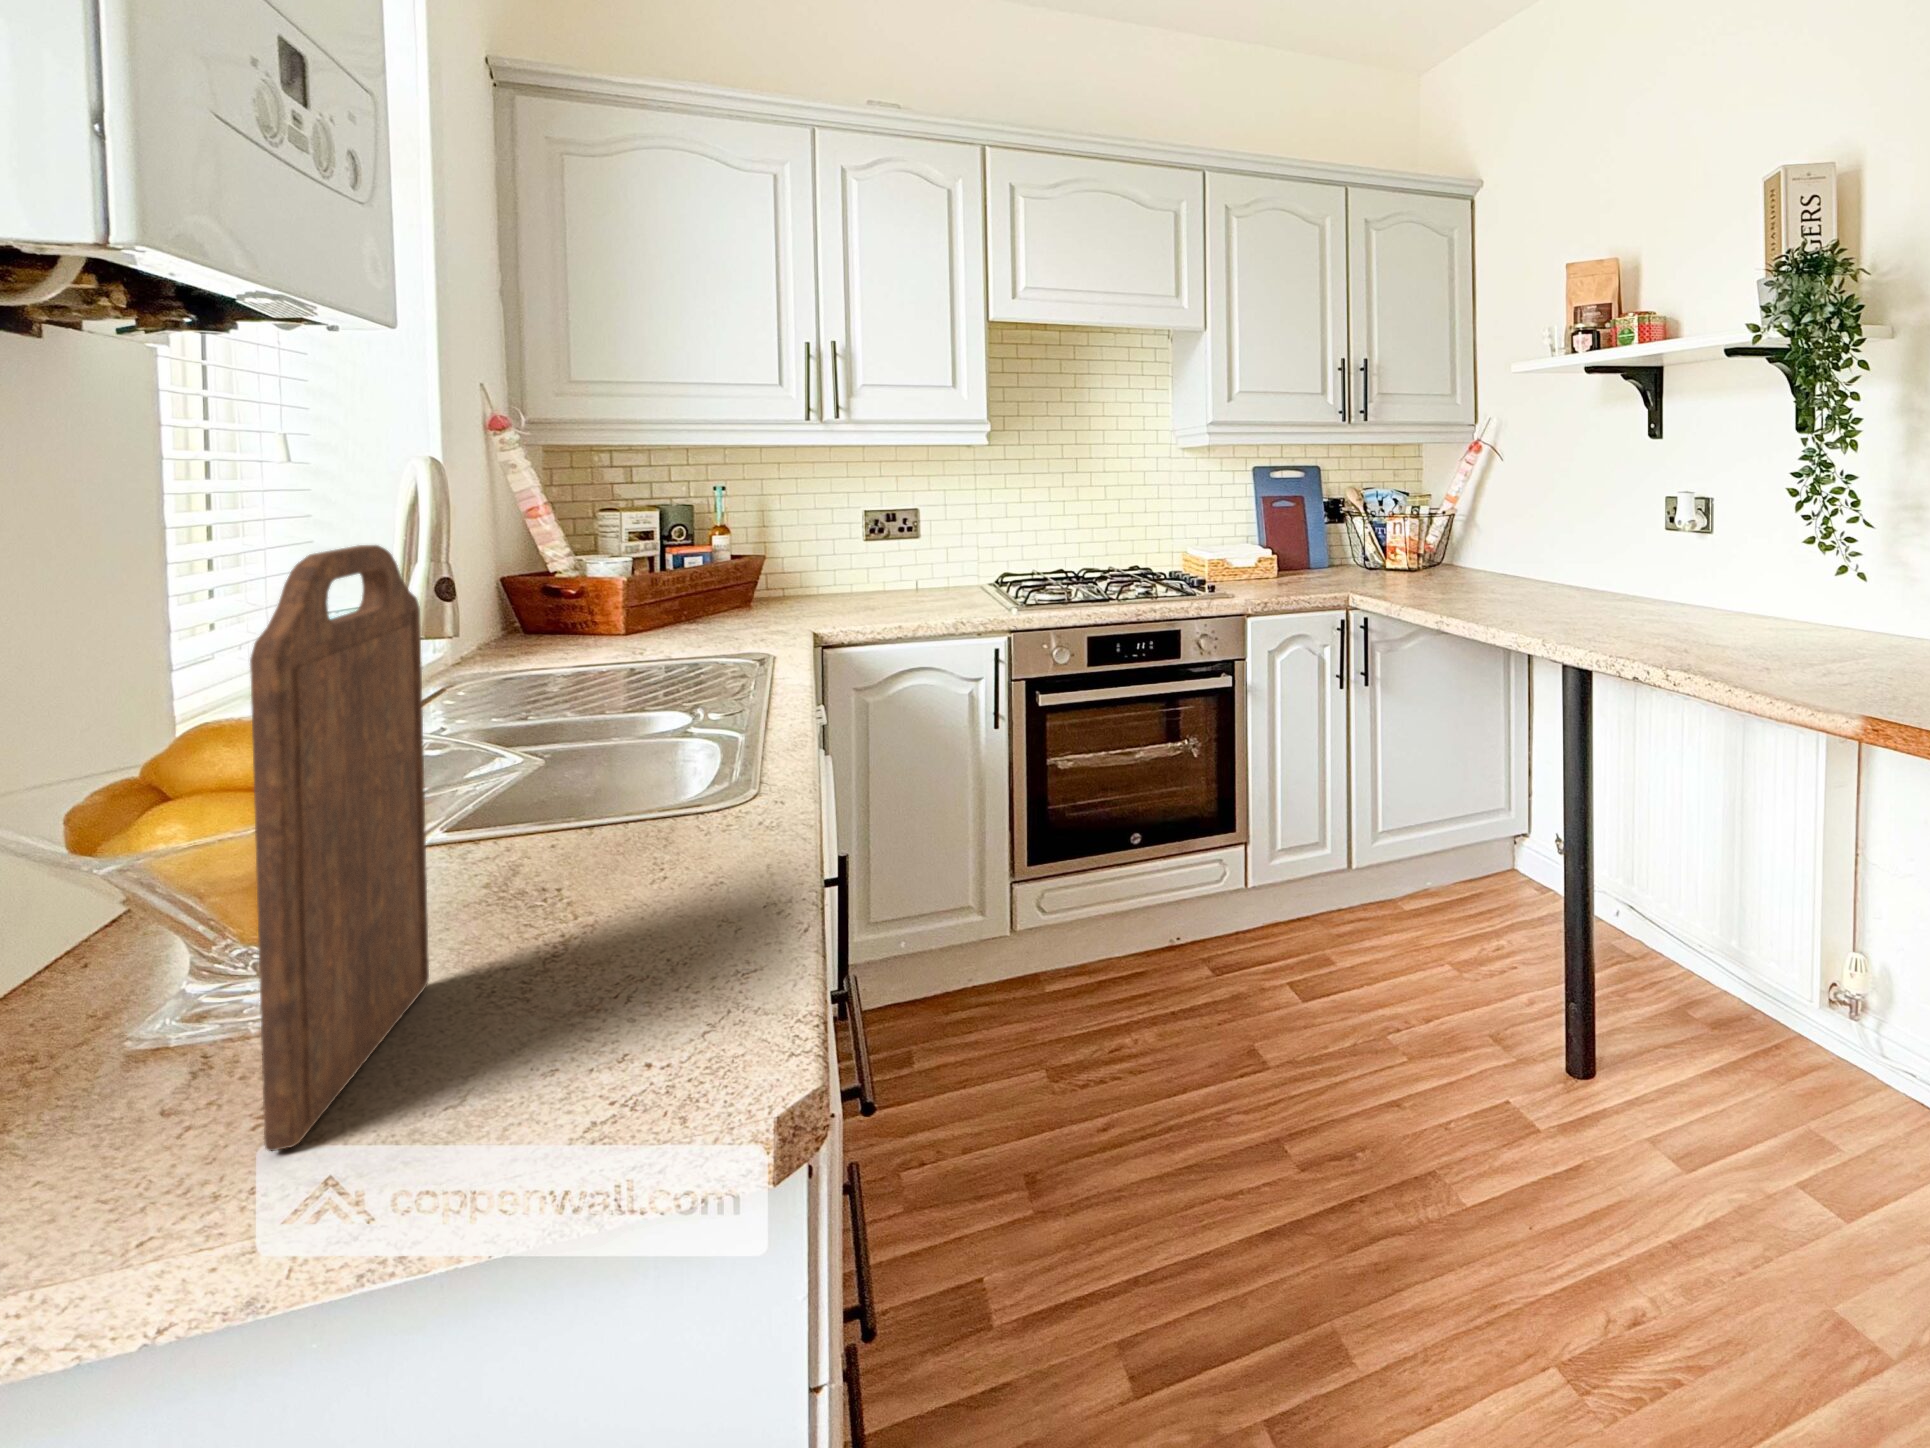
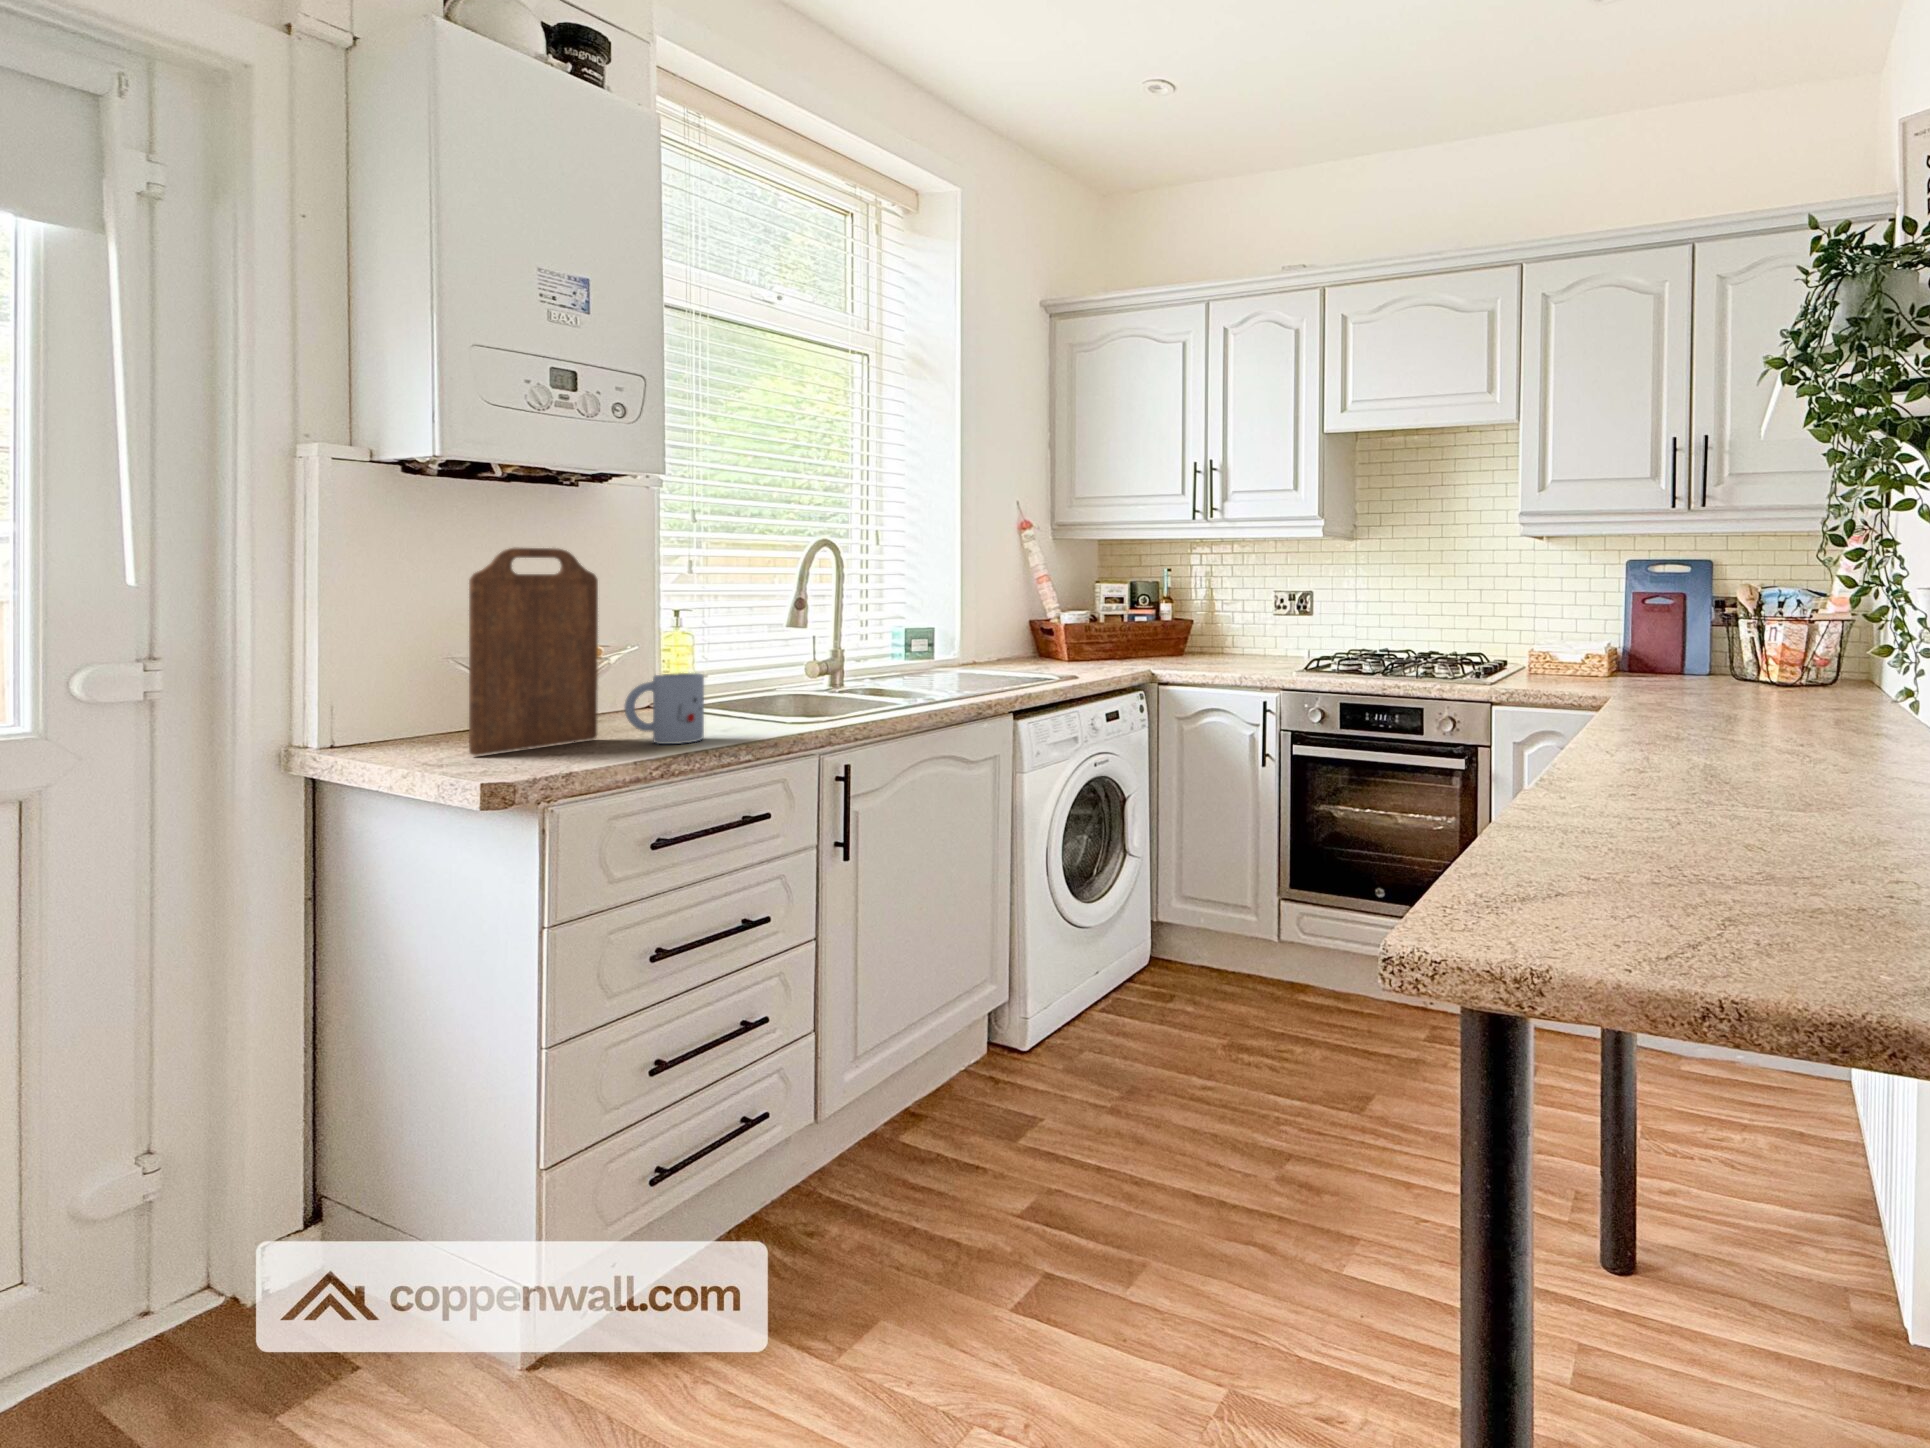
mug: none [565,772,723,940] -> present [625,673,704,744]

